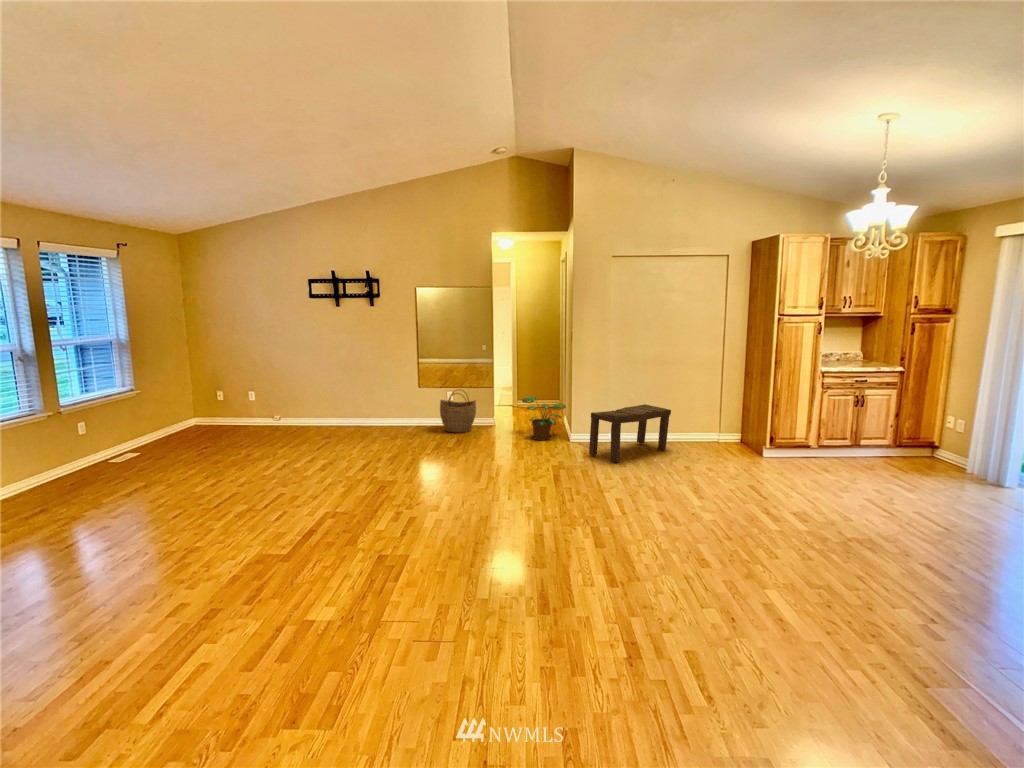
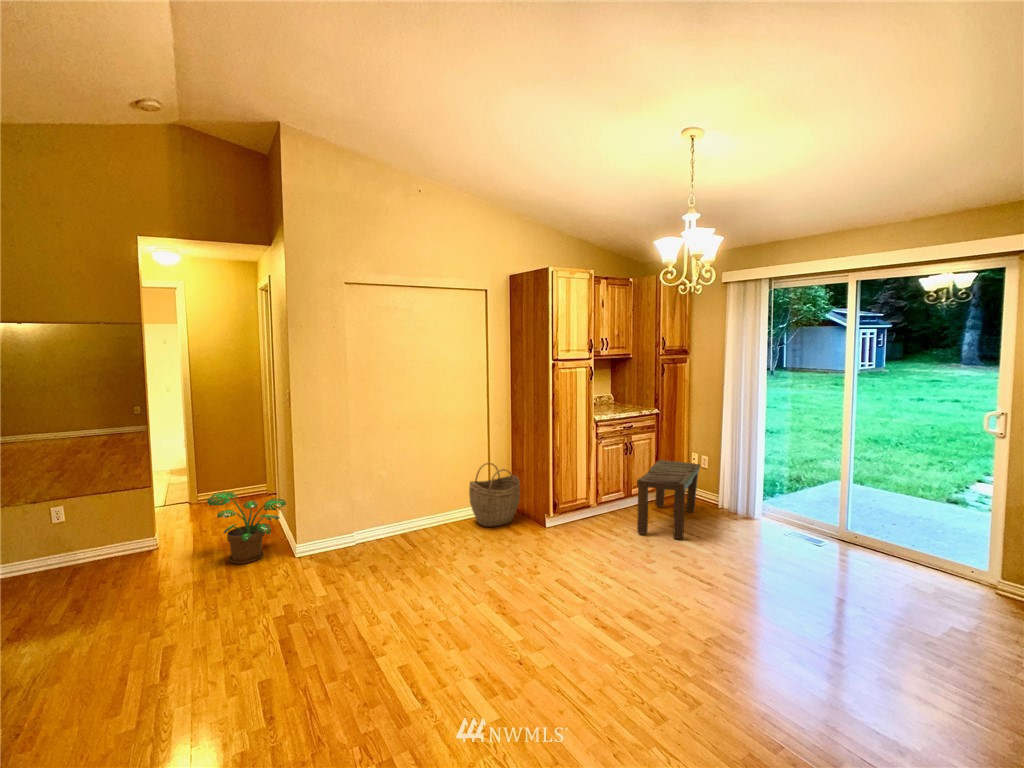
woven basket: present [440,389,476,433] -> present [469,463,520,527]
bench: present [589,404,671,462] -> present [637,460,700,539]

